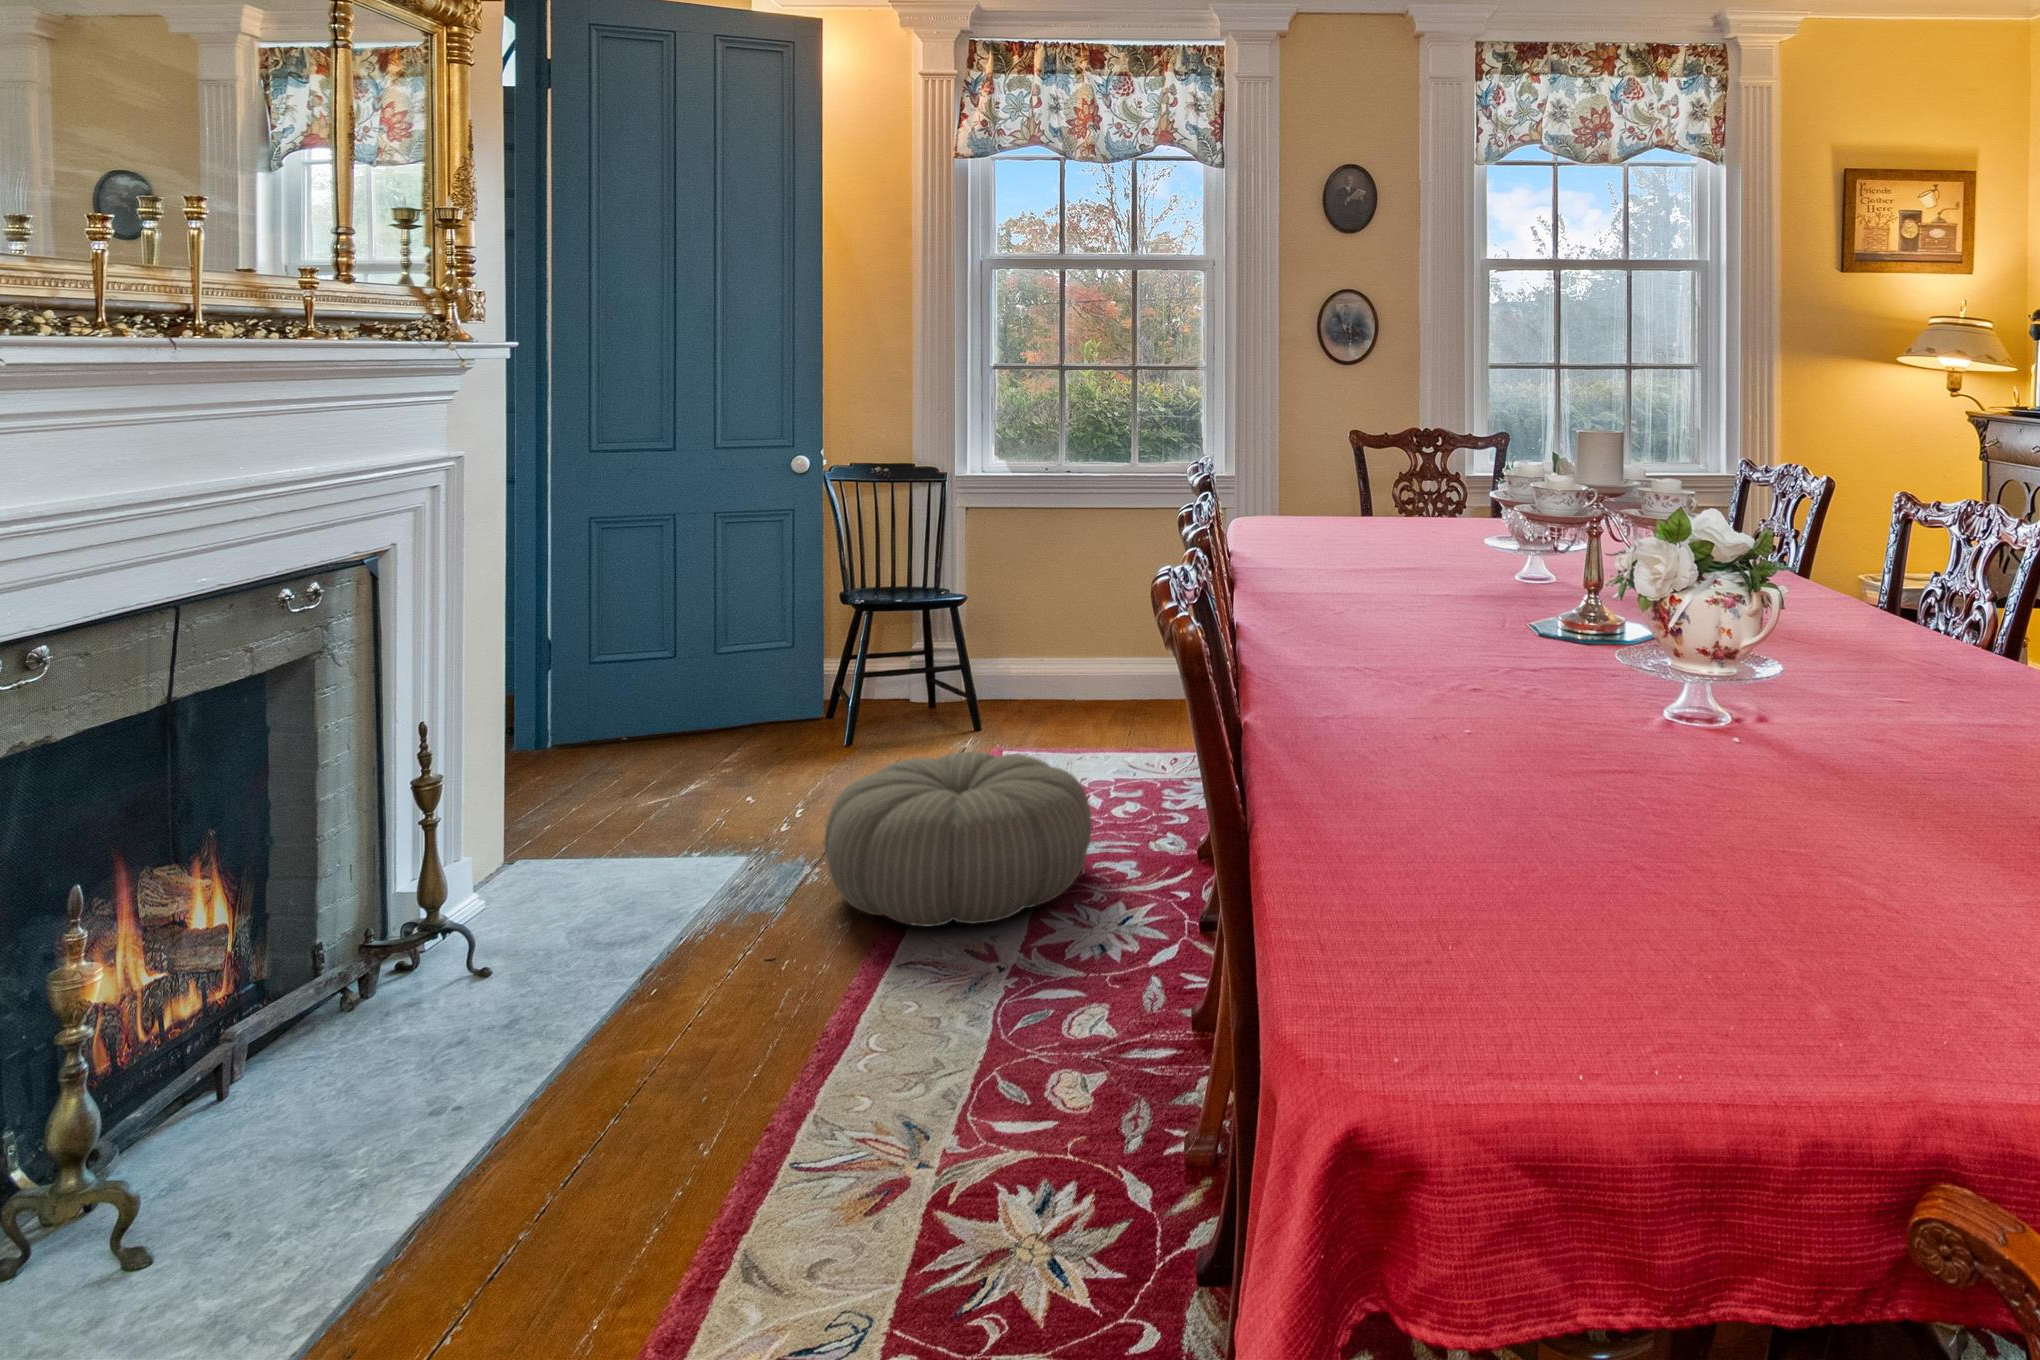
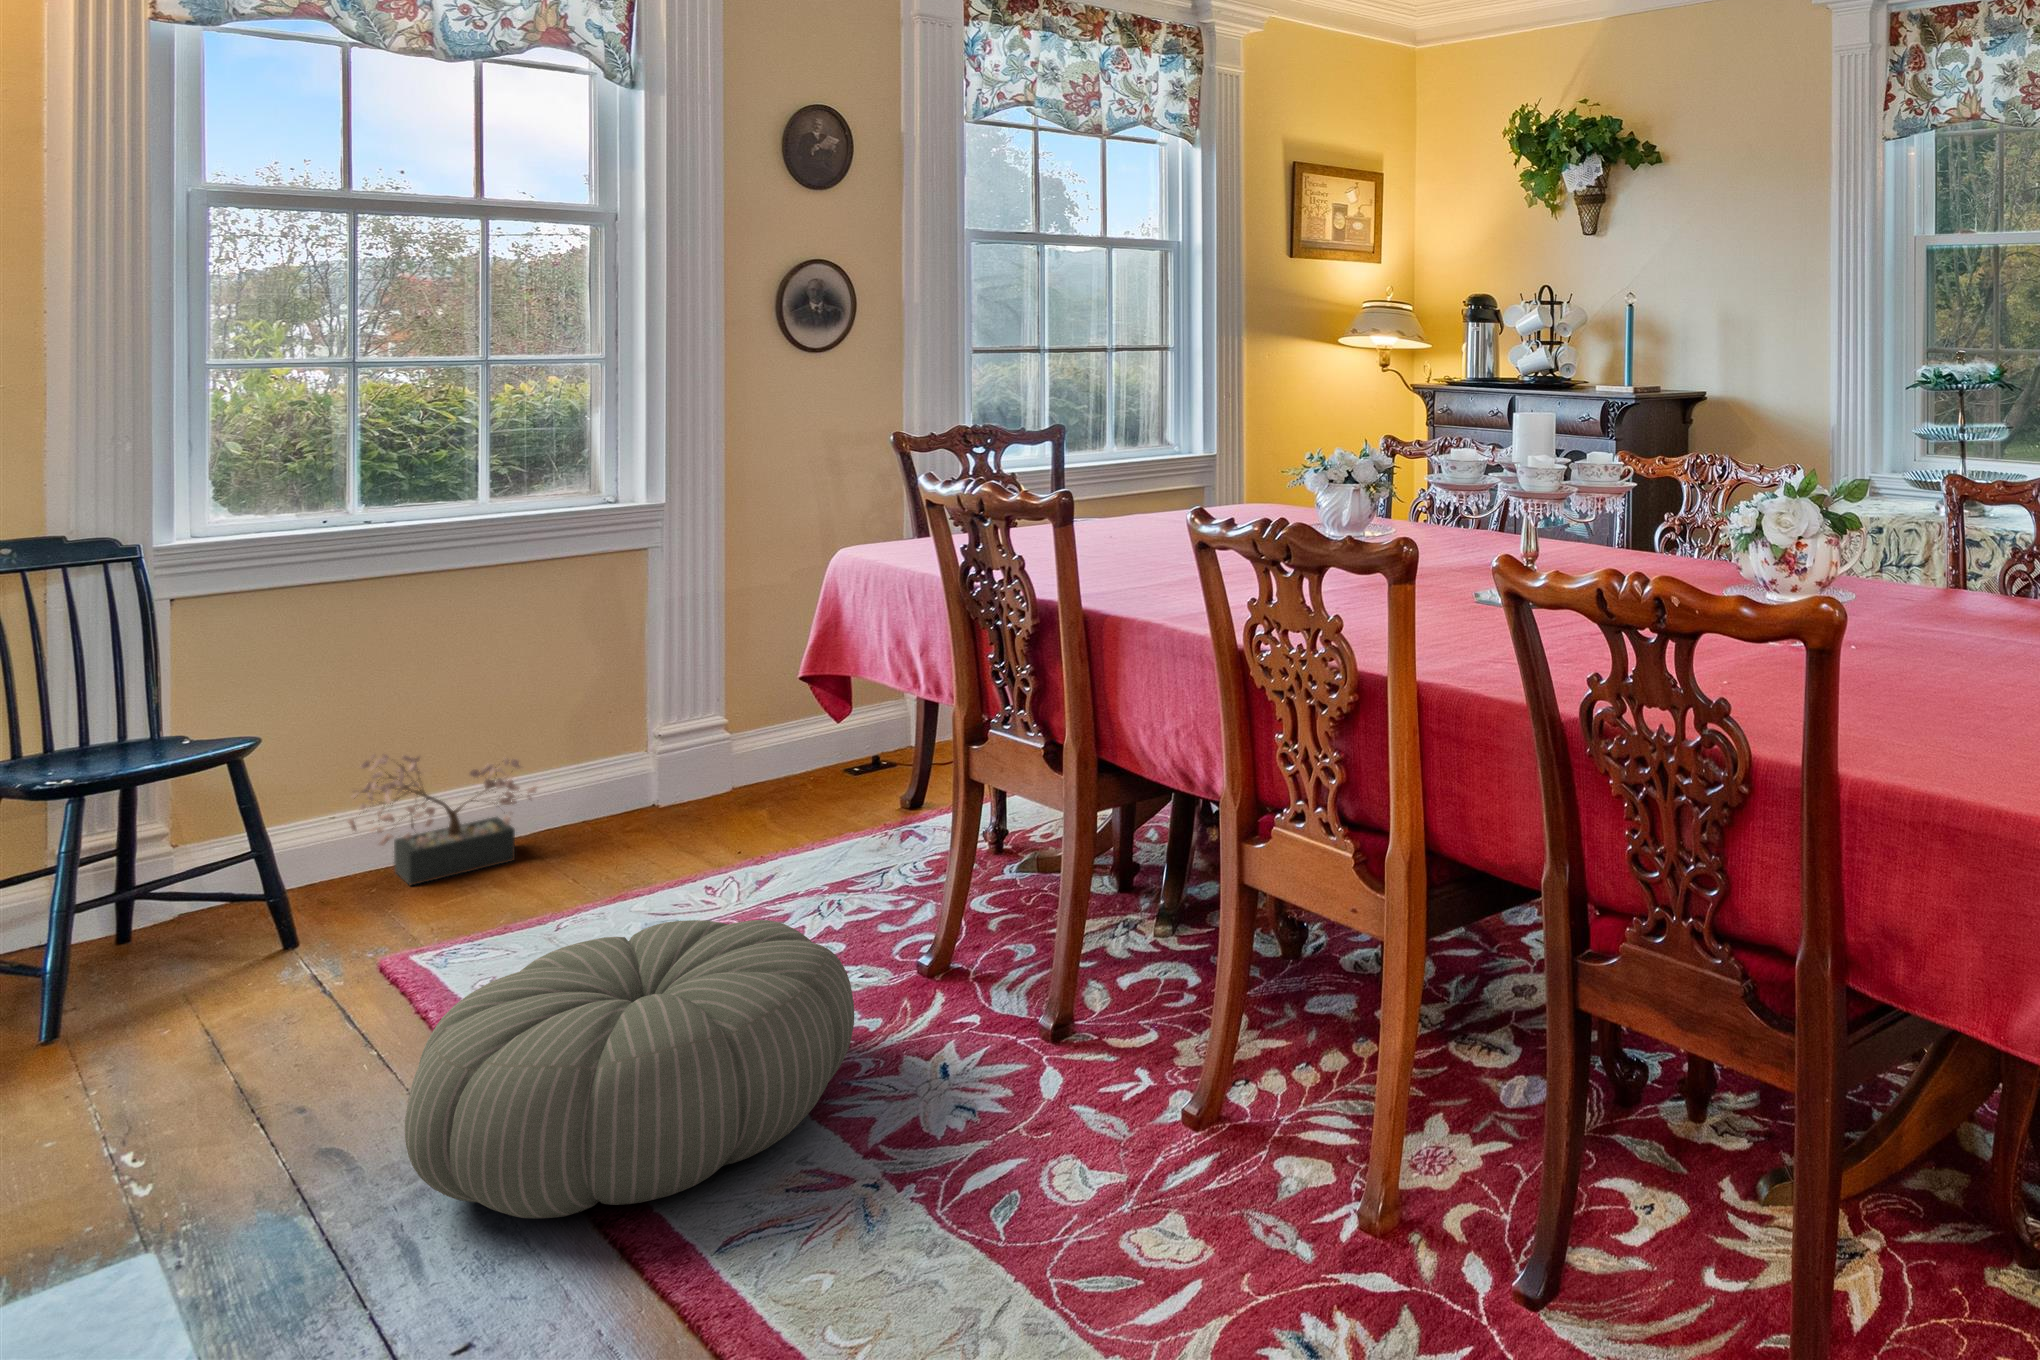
decorative plant: none [1034,623,1137,715] -> present [348,755,537,886]

